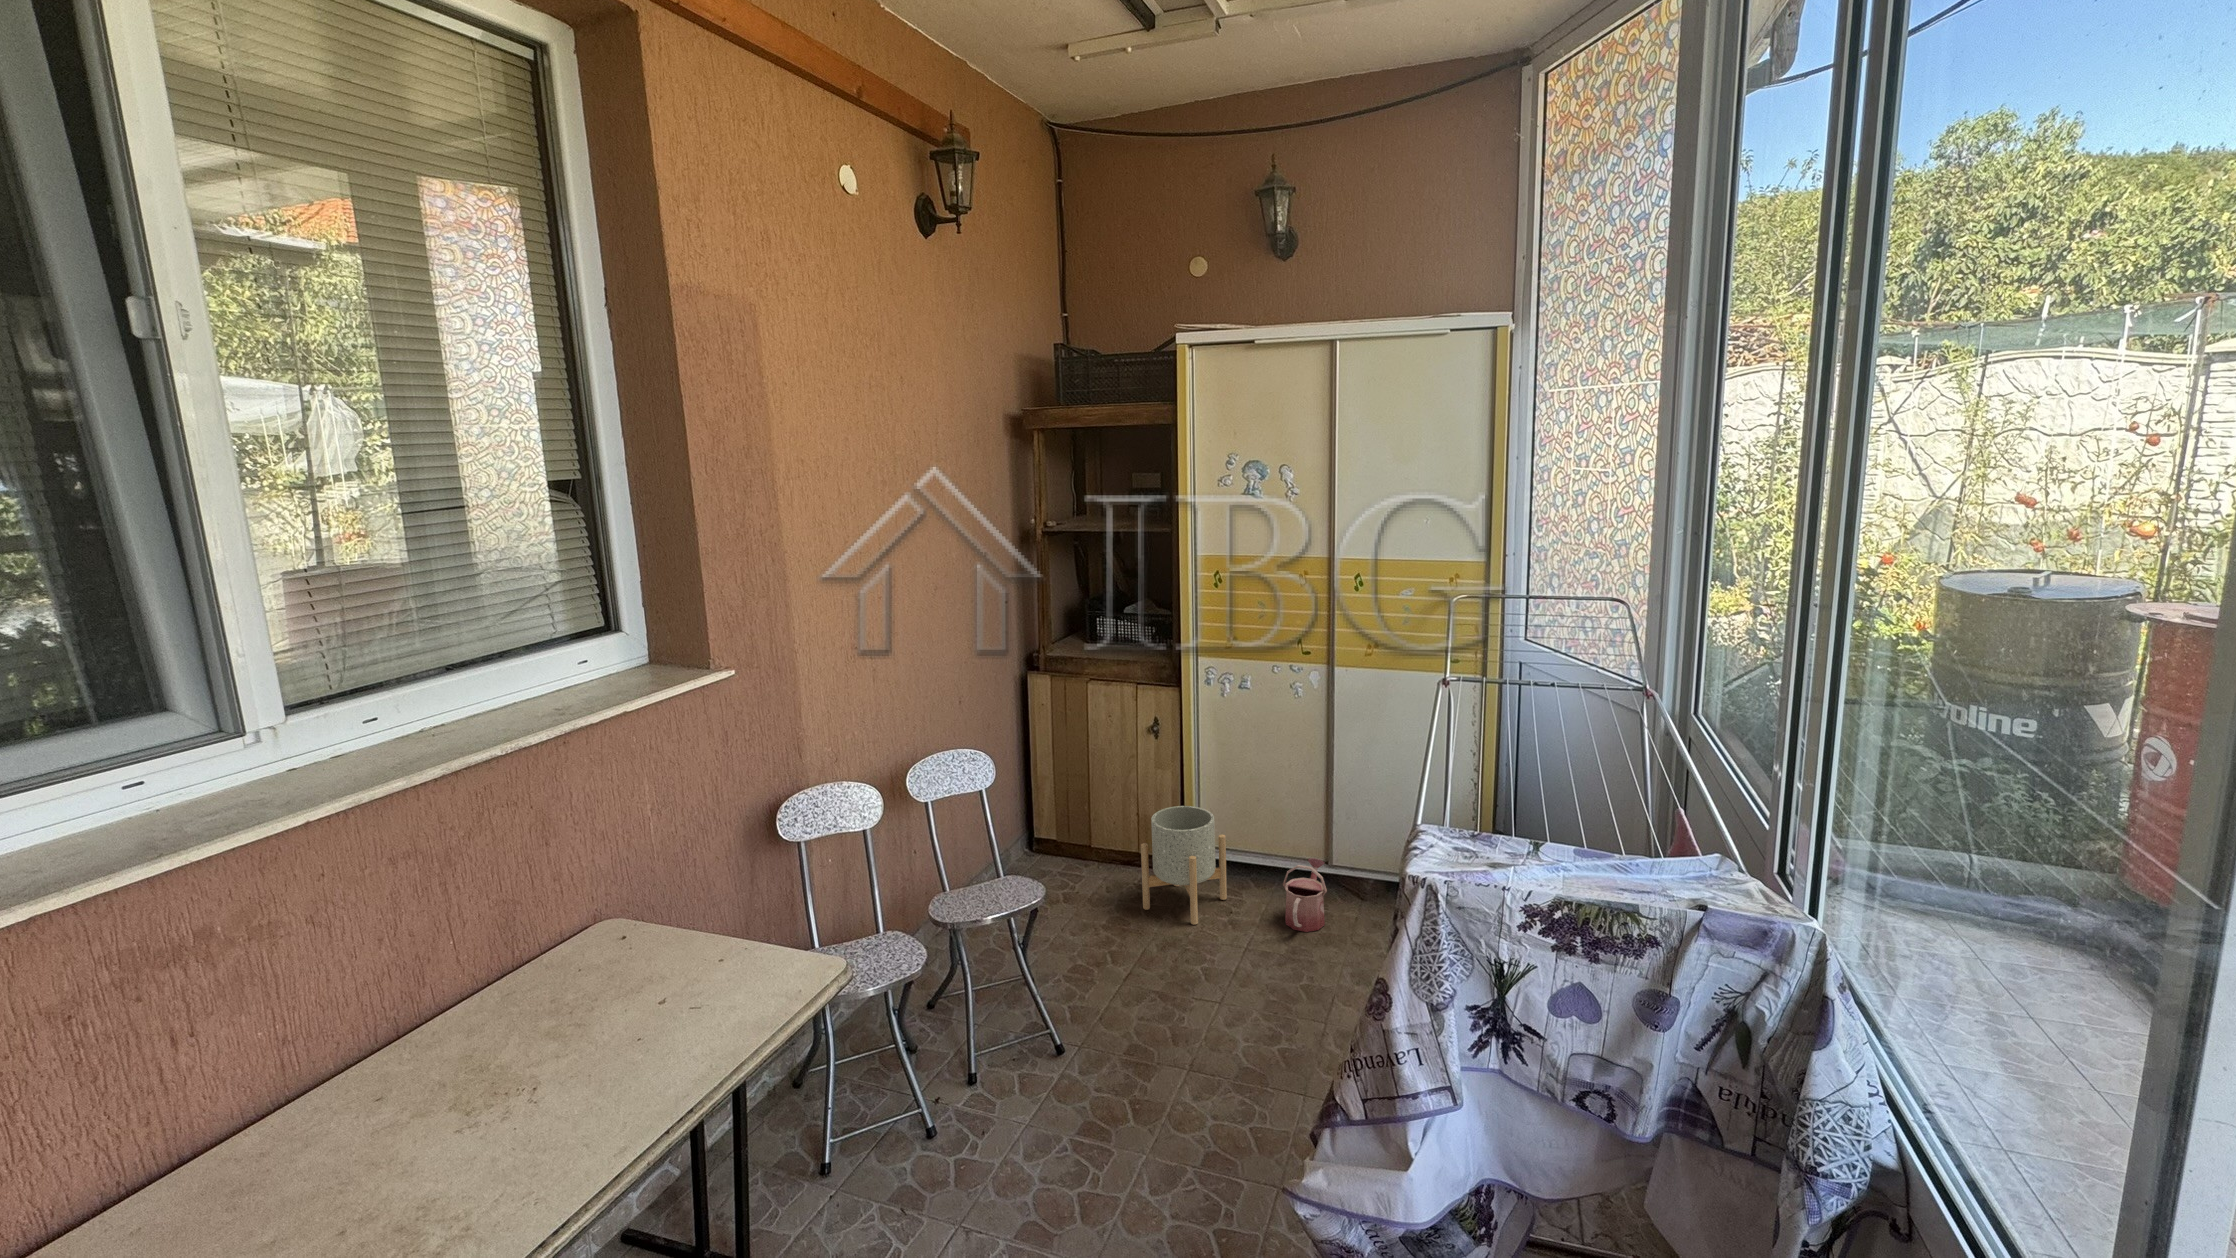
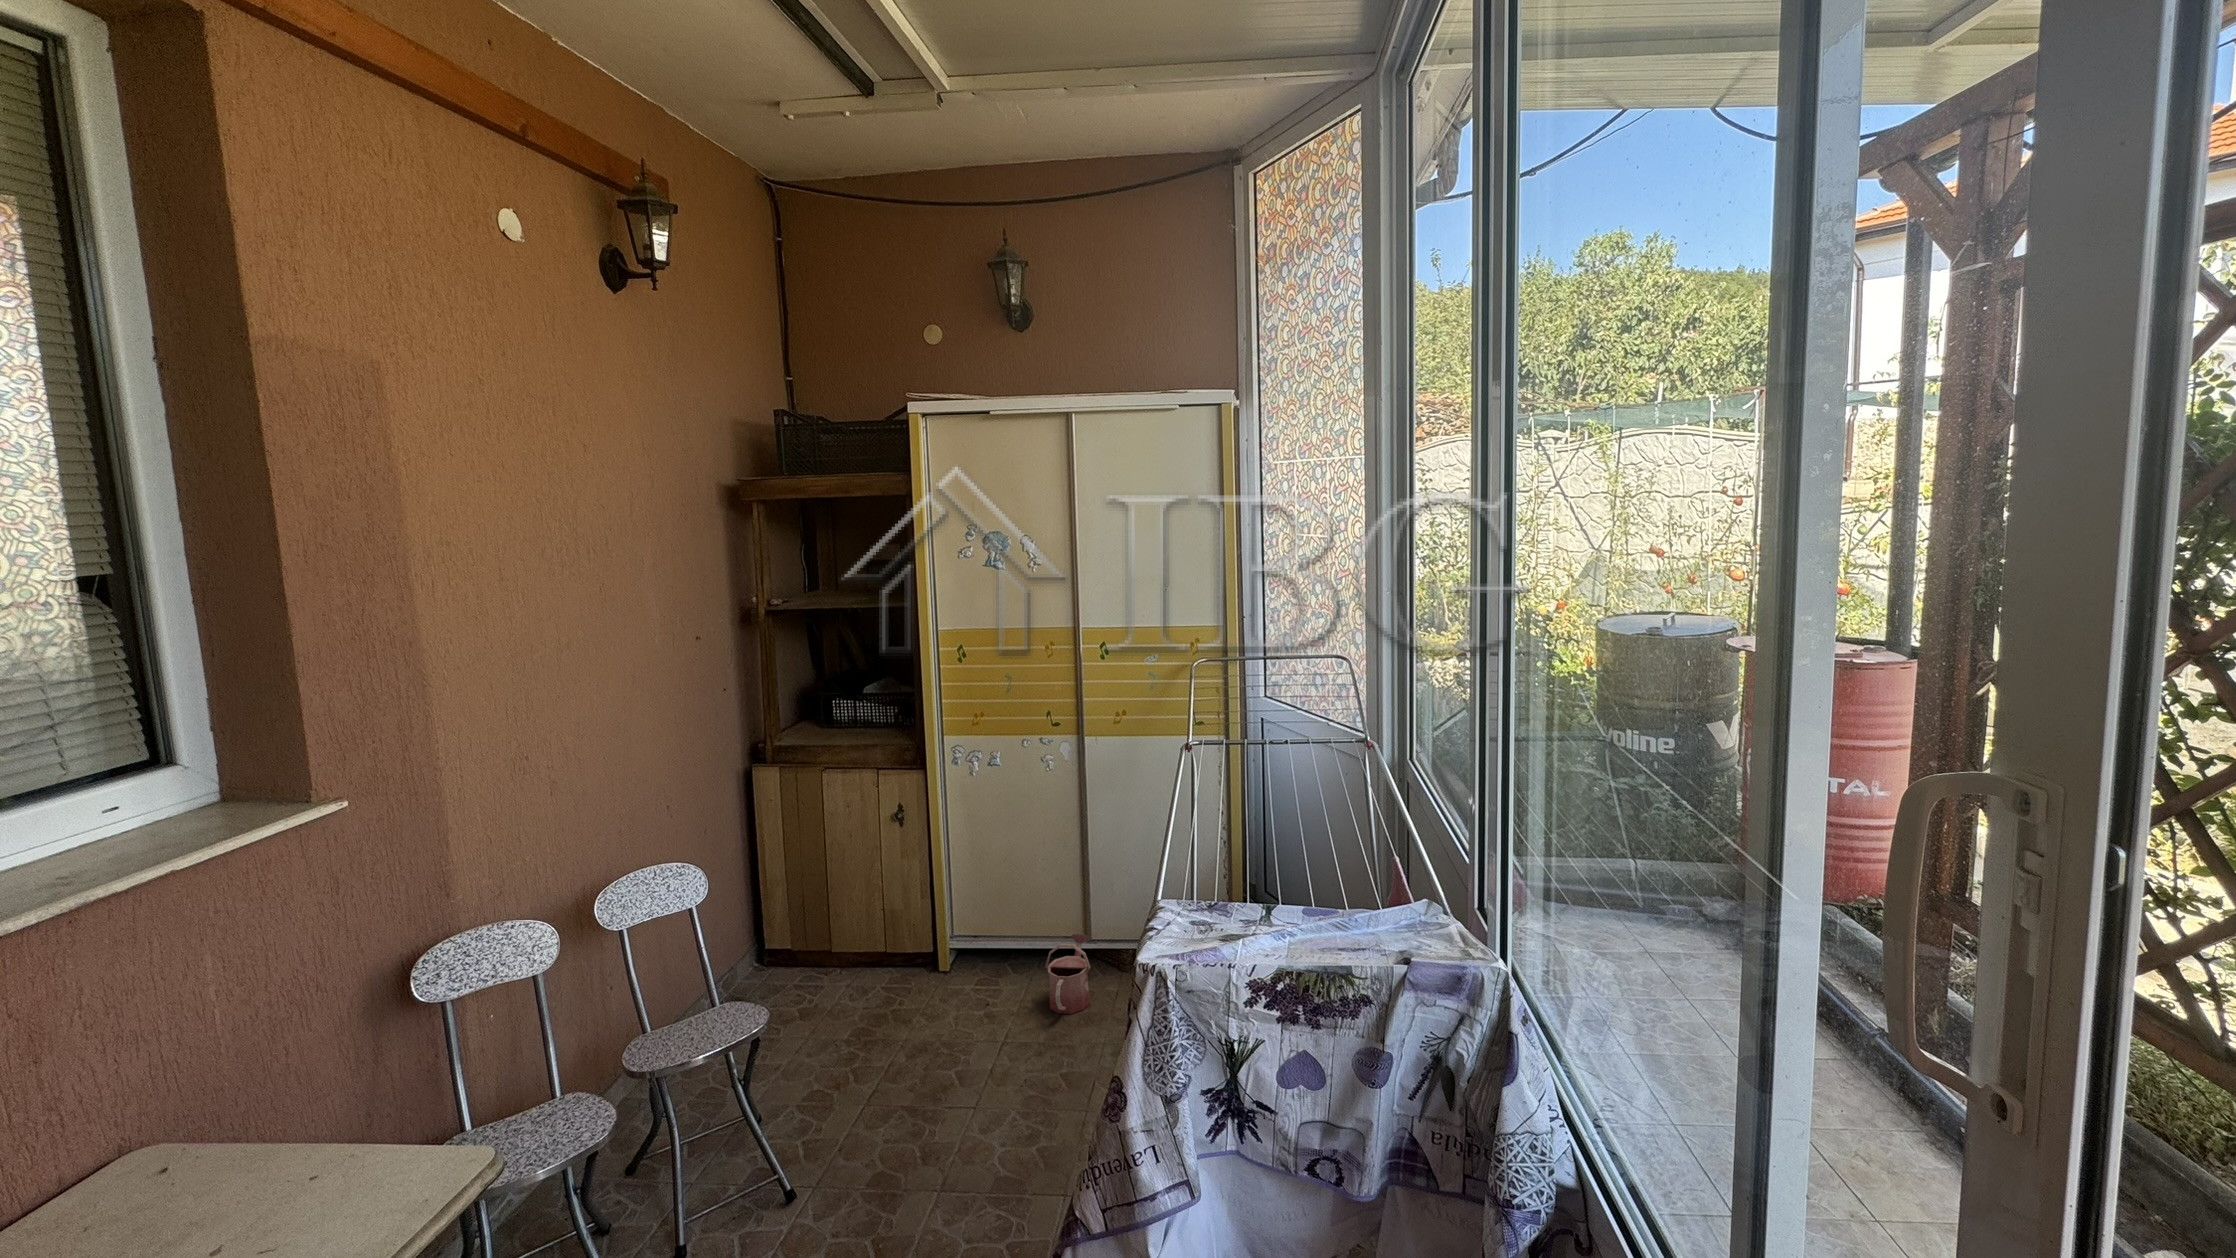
planter: present [1141,806,1227,925] -> none [890,895,988,1025]

